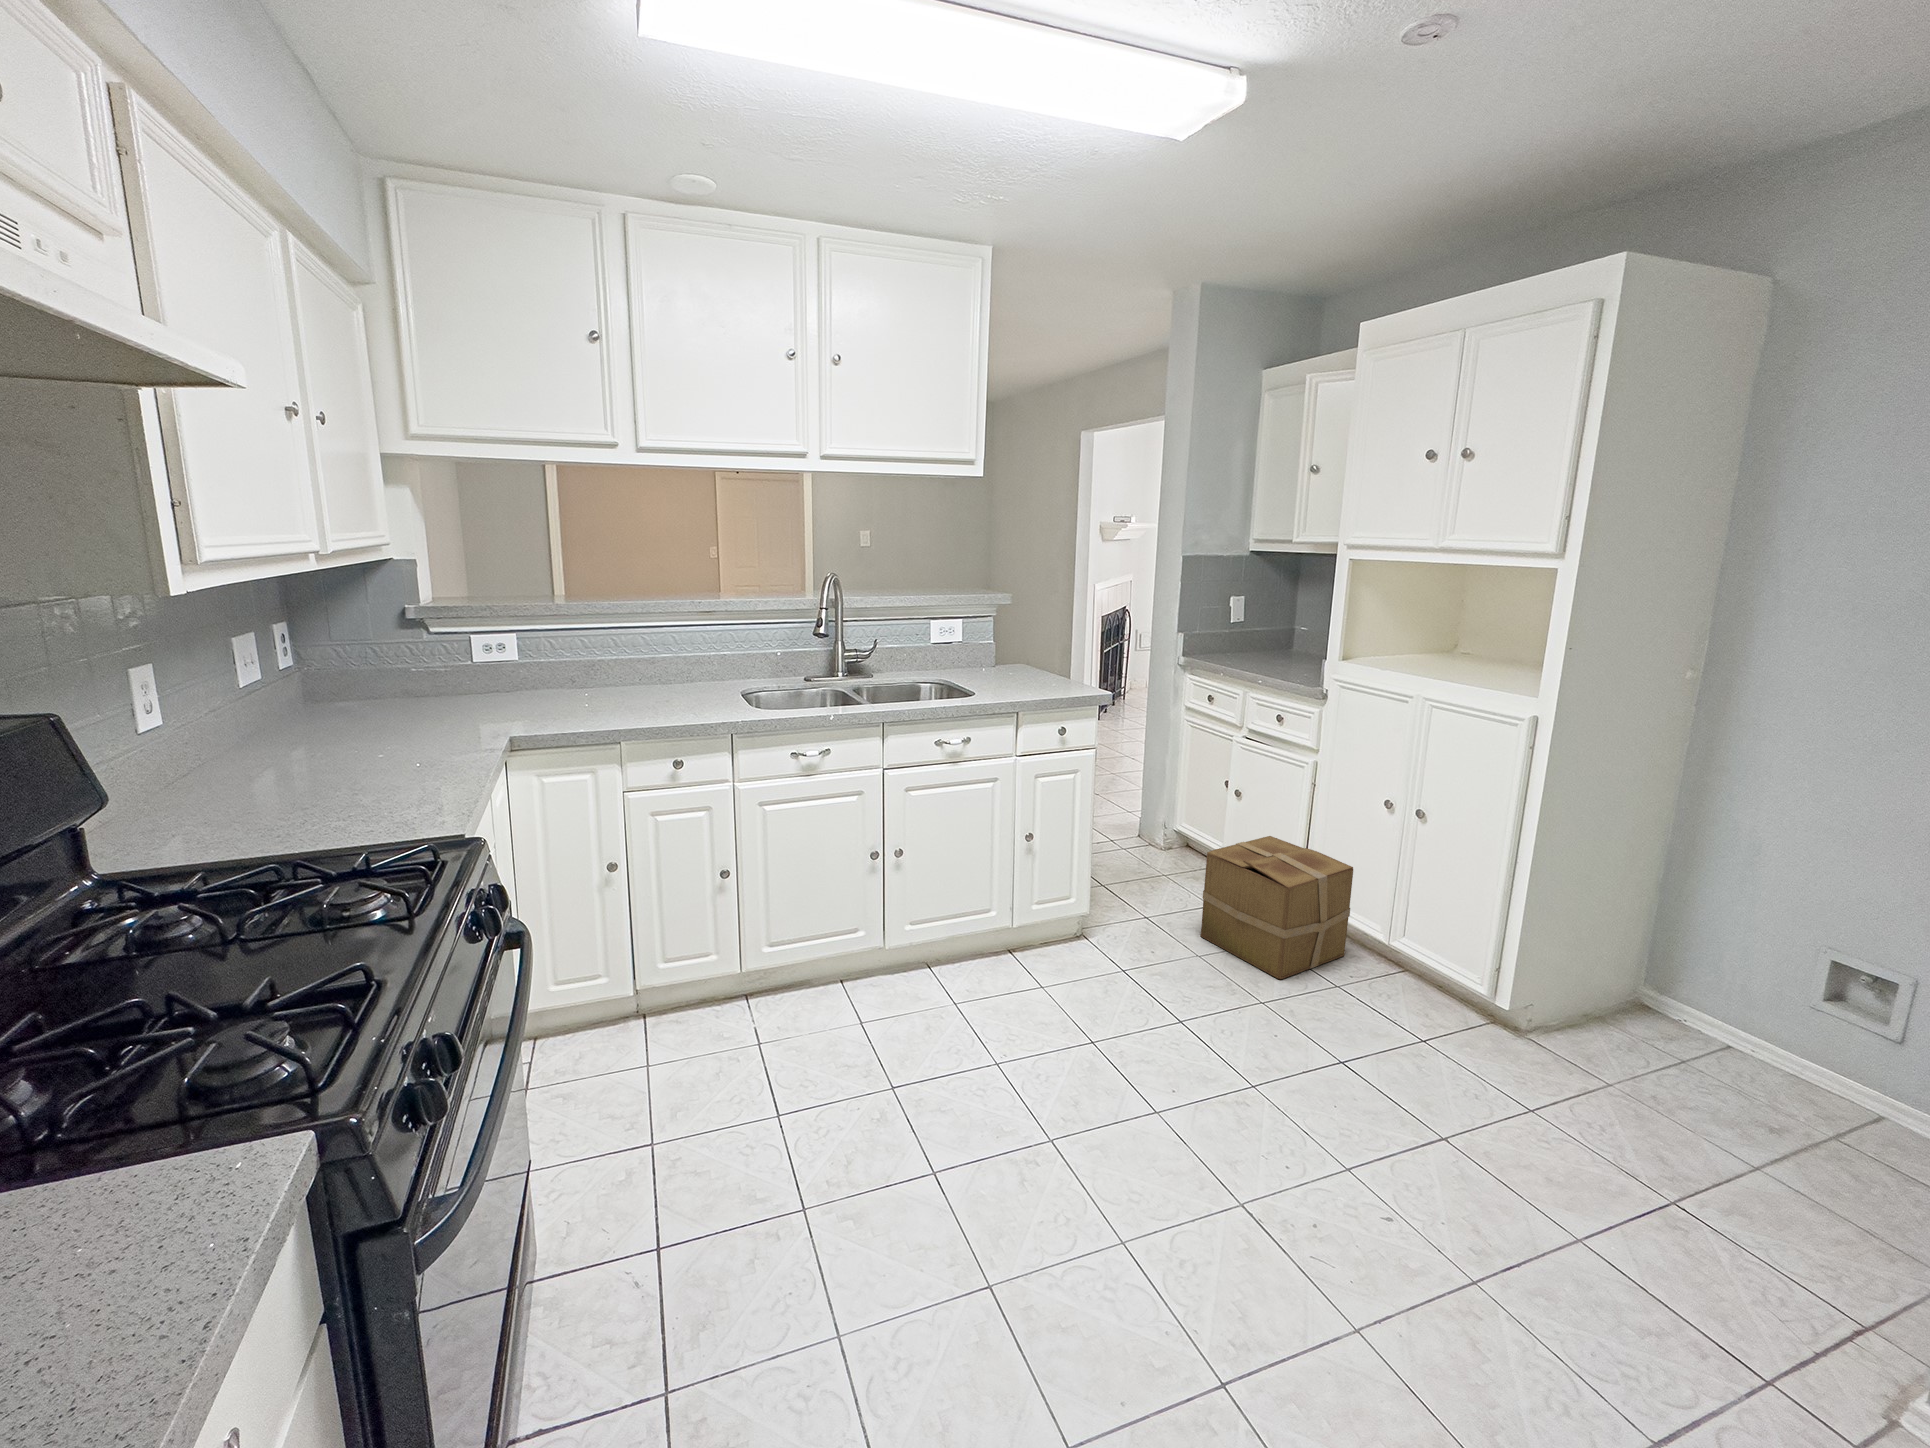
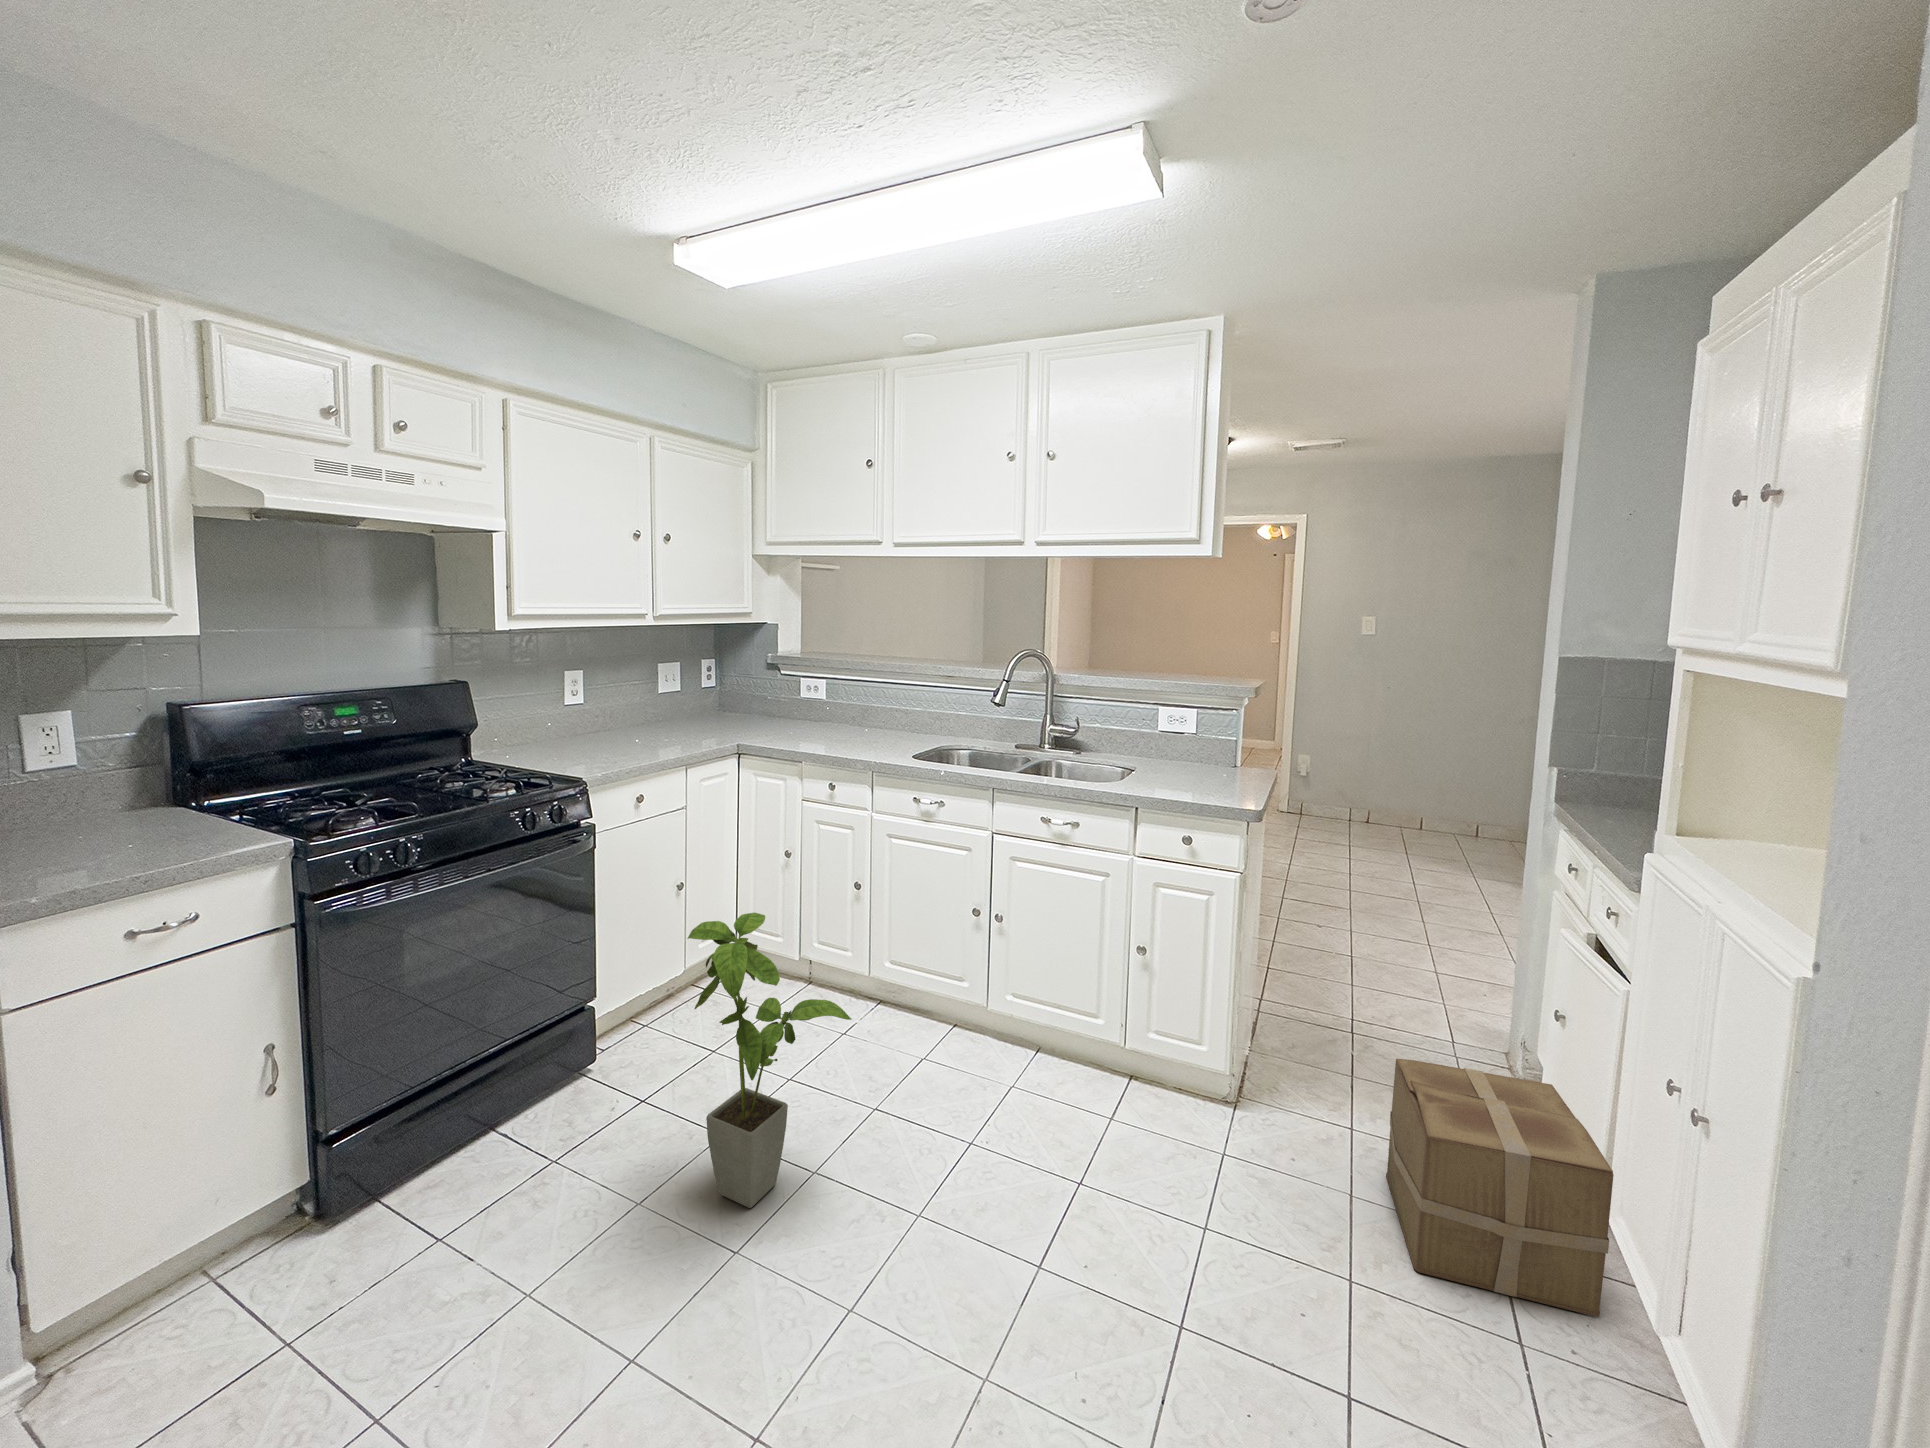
house plant: none [846,907,1032,1253] -> present [688,913,851,1208]

